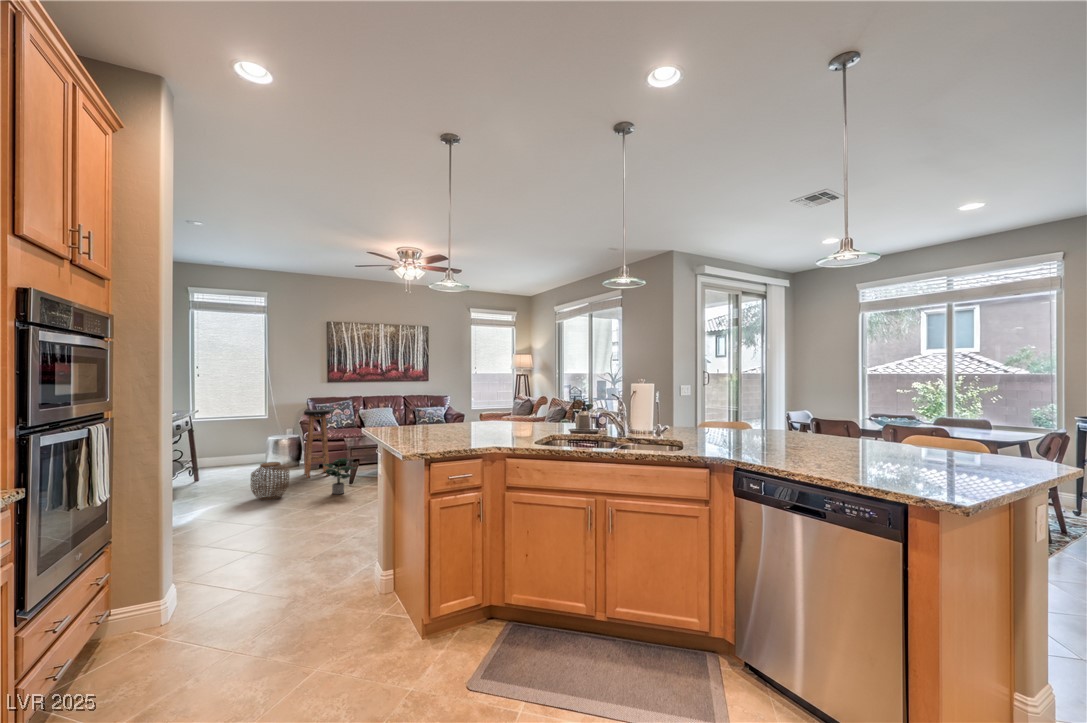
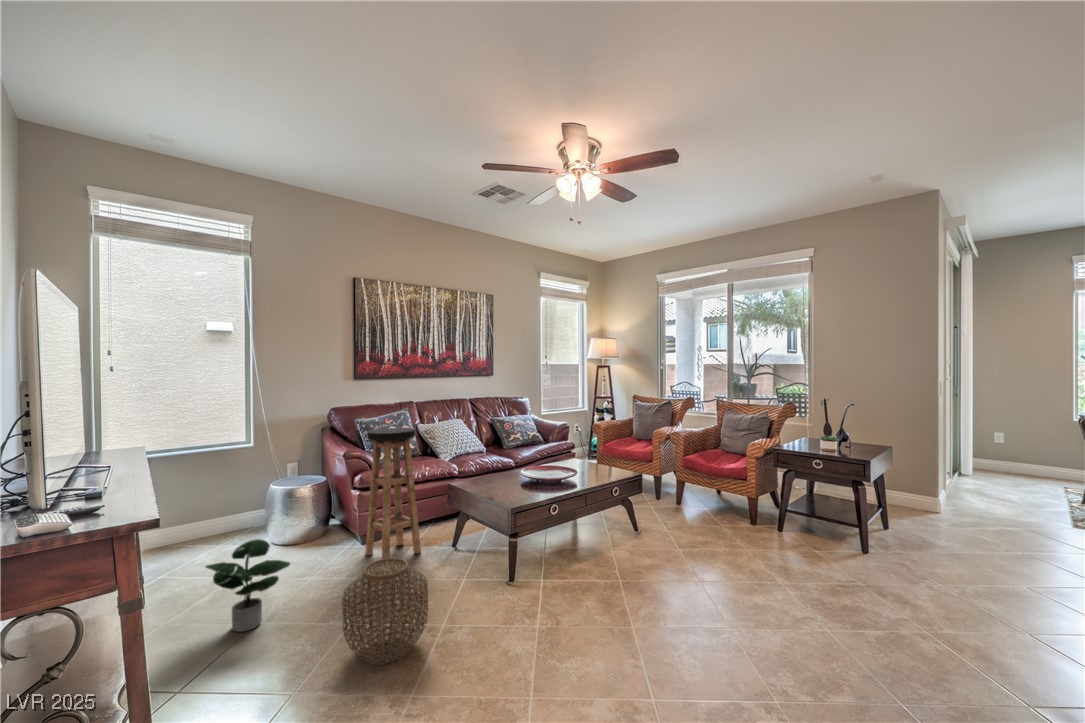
potted plant: present [323,458,355,494] -> present [205,539,291,632]

